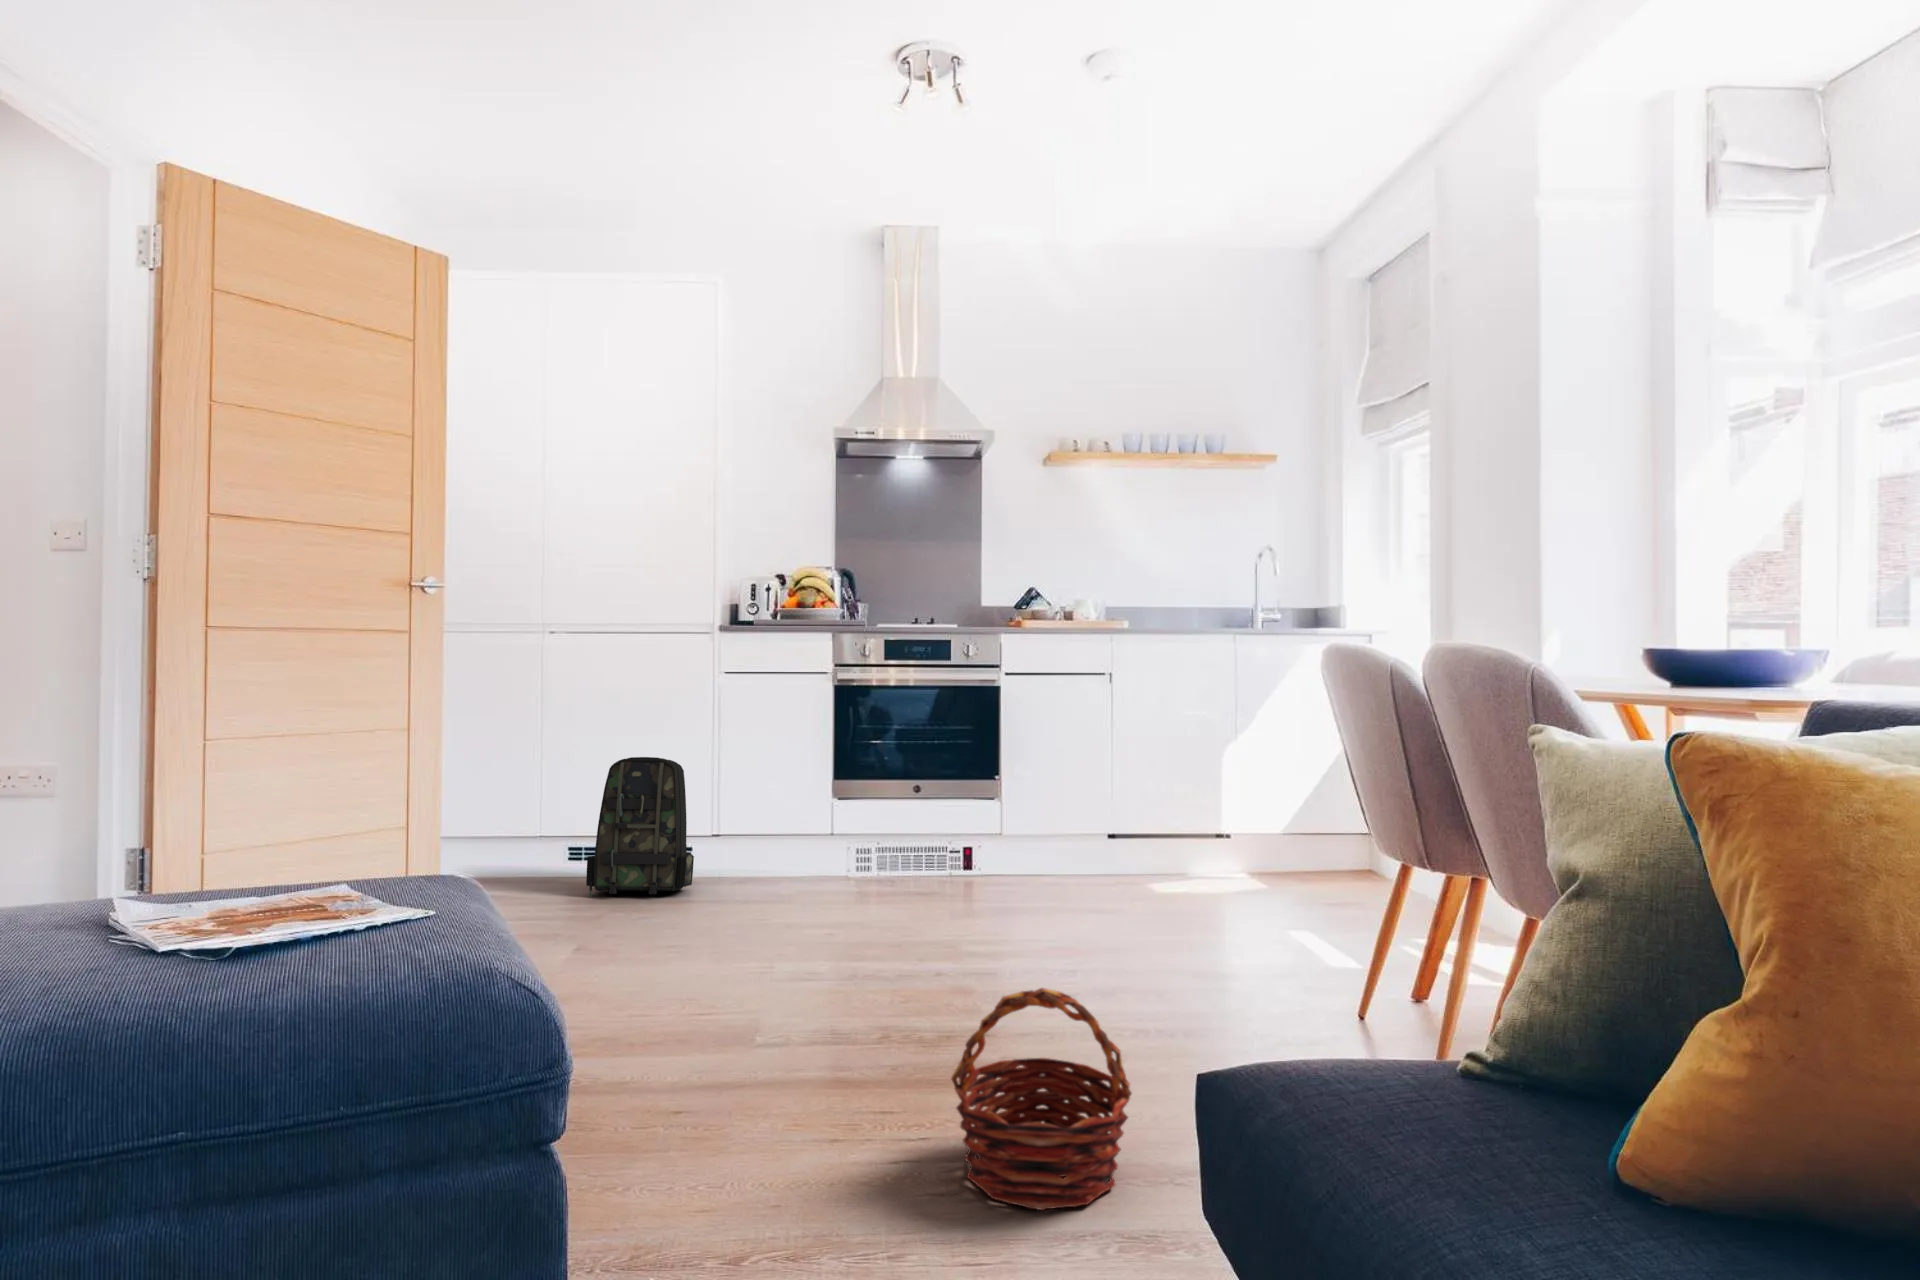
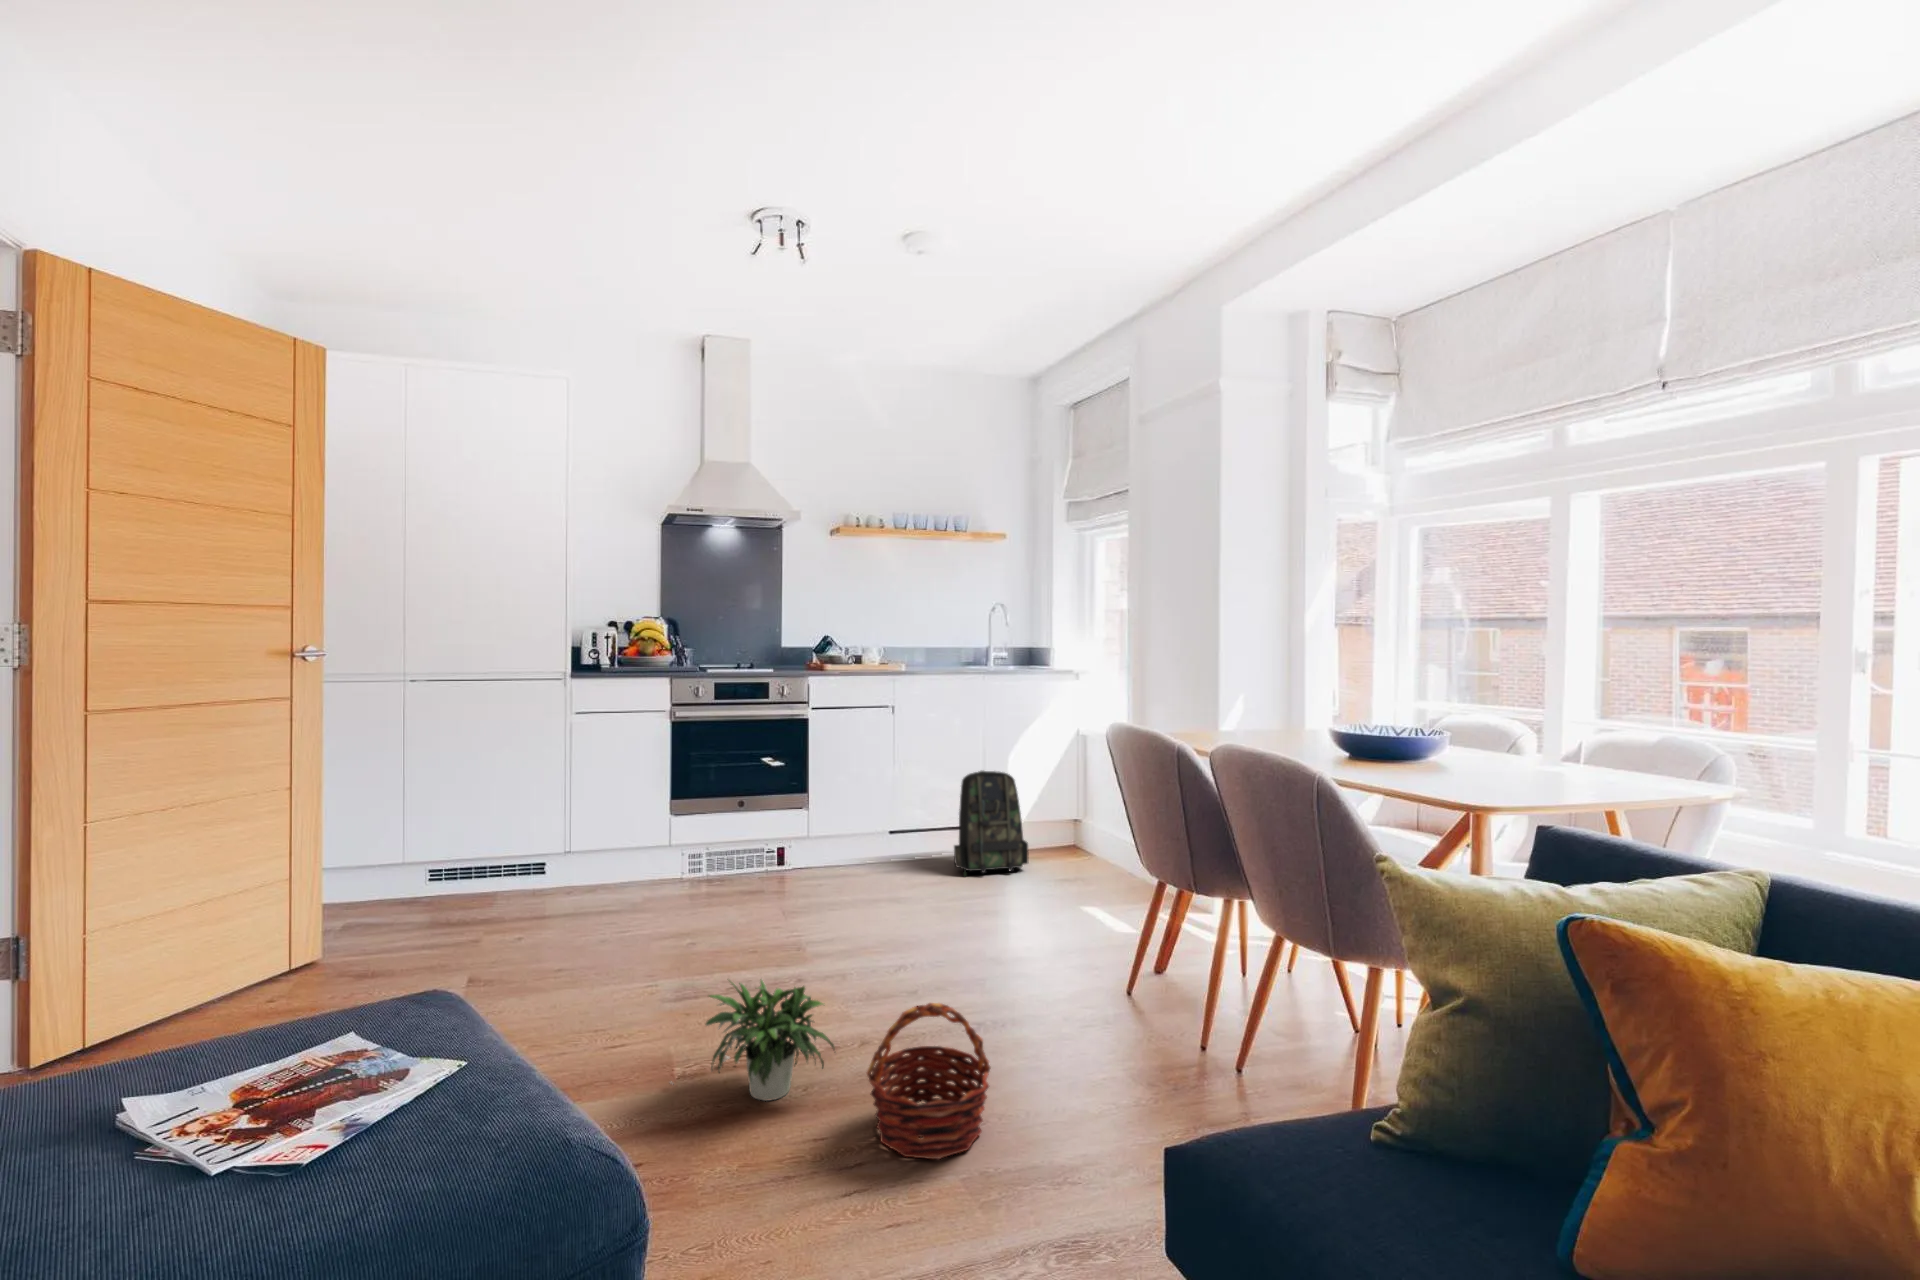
backpack: present [586,757,694,897] -> present [954,771,1029,873]
potted plant: none [729,945,933,1110] -> present [670,980,835,1101]

